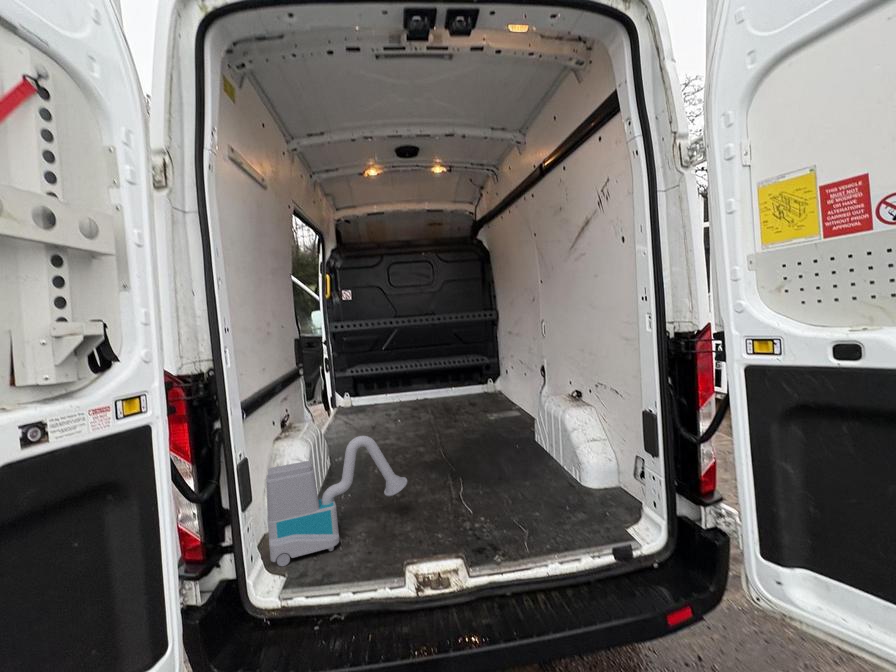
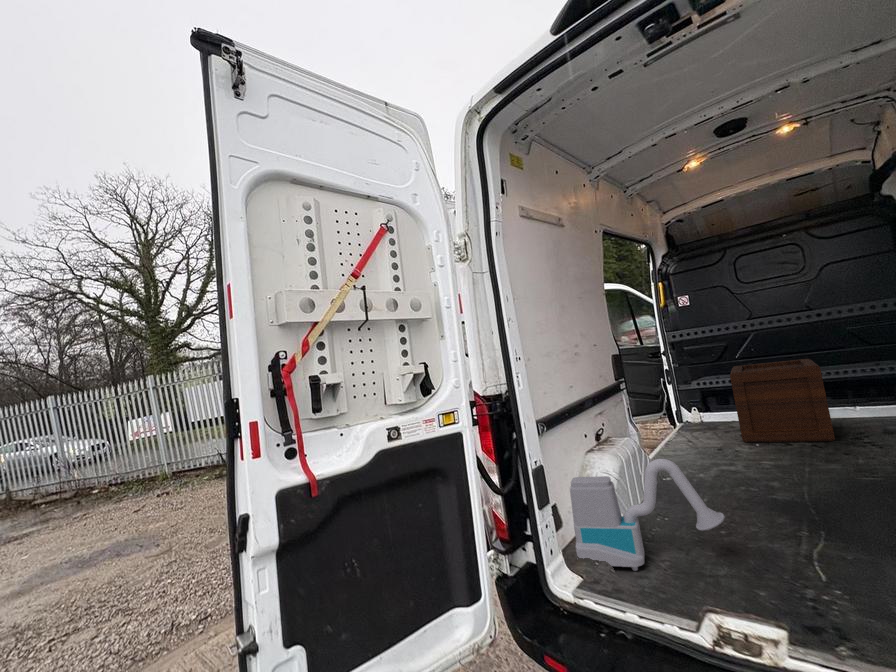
wooden crate: none [380,351,445,419] -> present [730,359,835,442]

